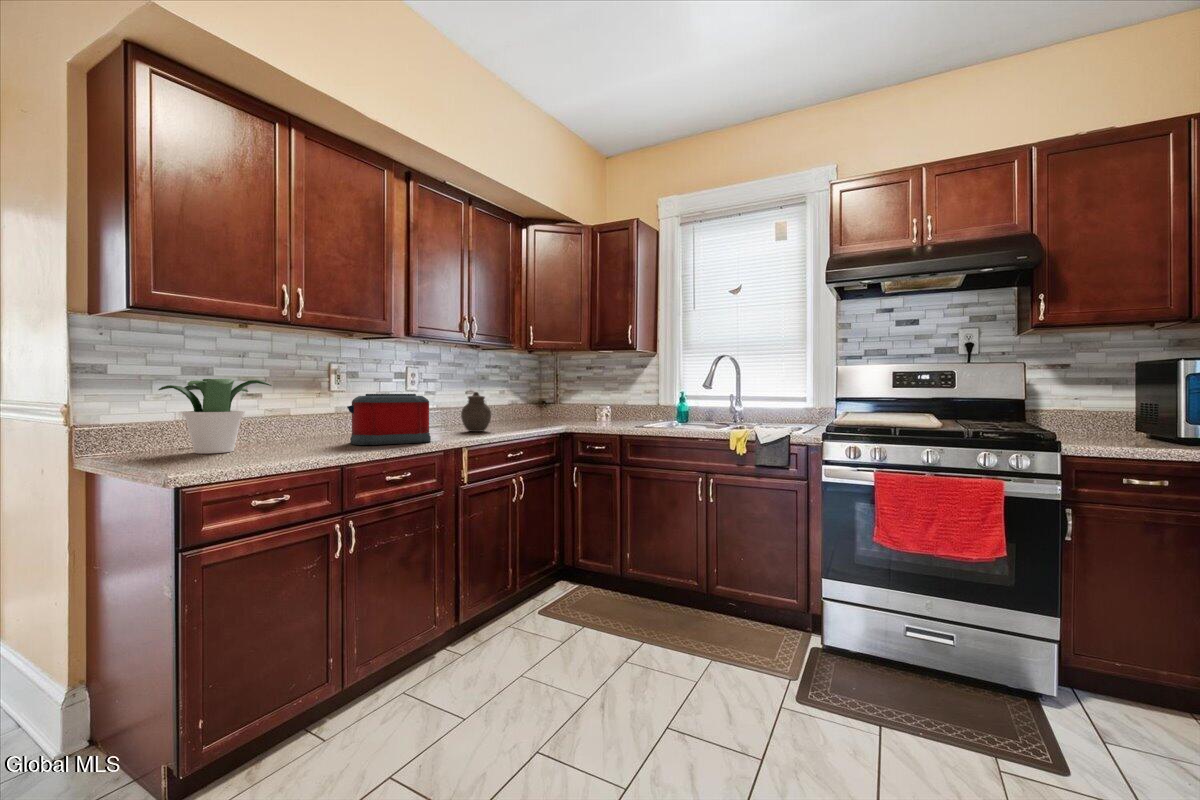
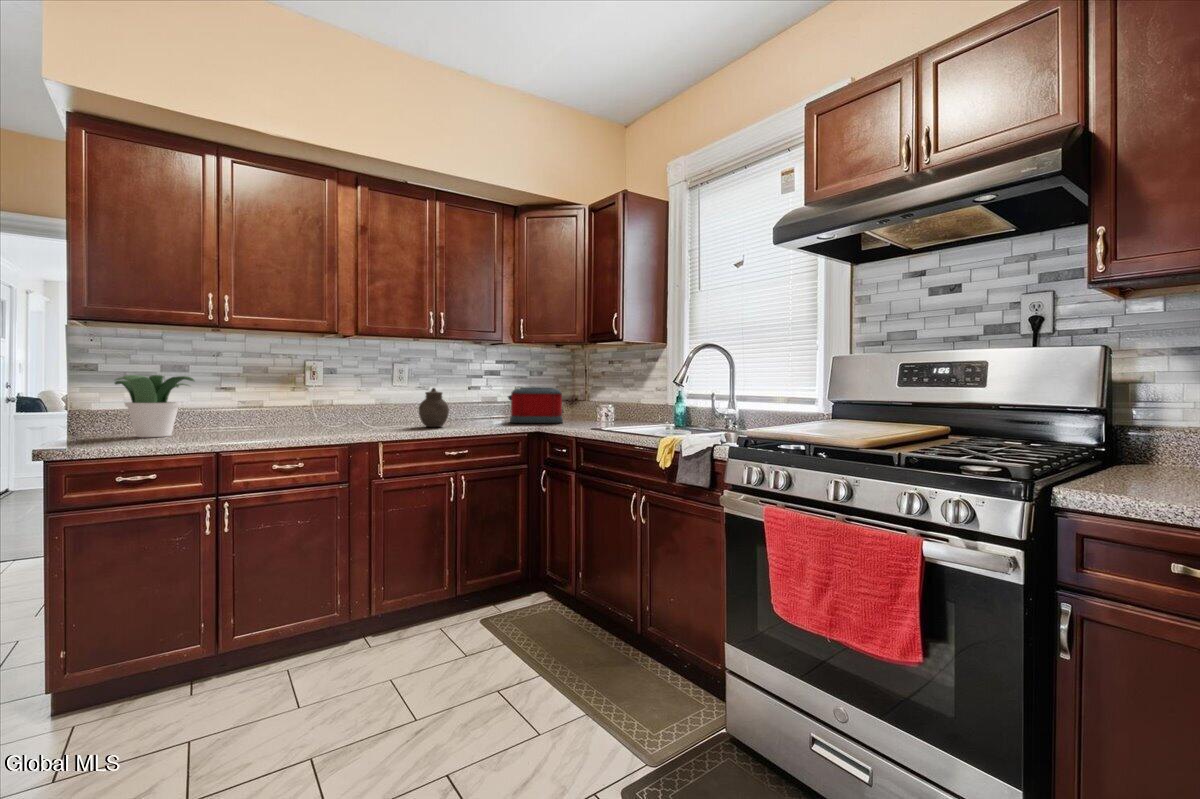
toaster: present [347,394,431,445] -> present [508,387,563,423]

